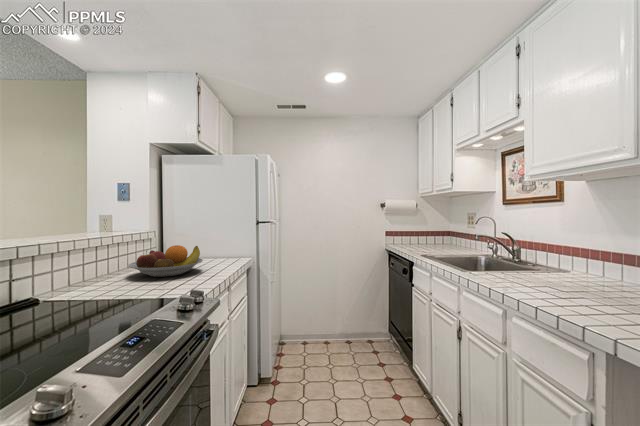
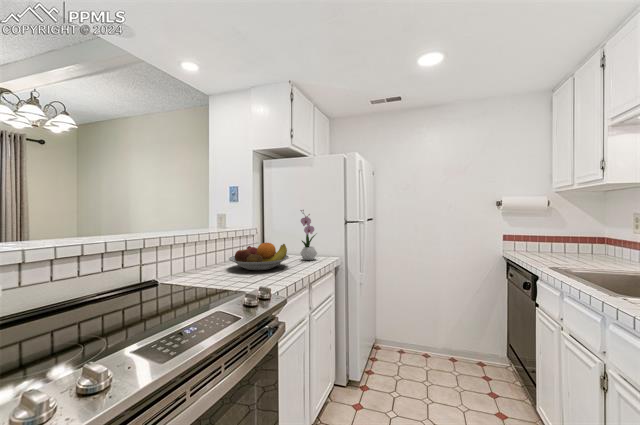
flower arrangement: none [210,209,230,263] -> present [300,210,317,260]

